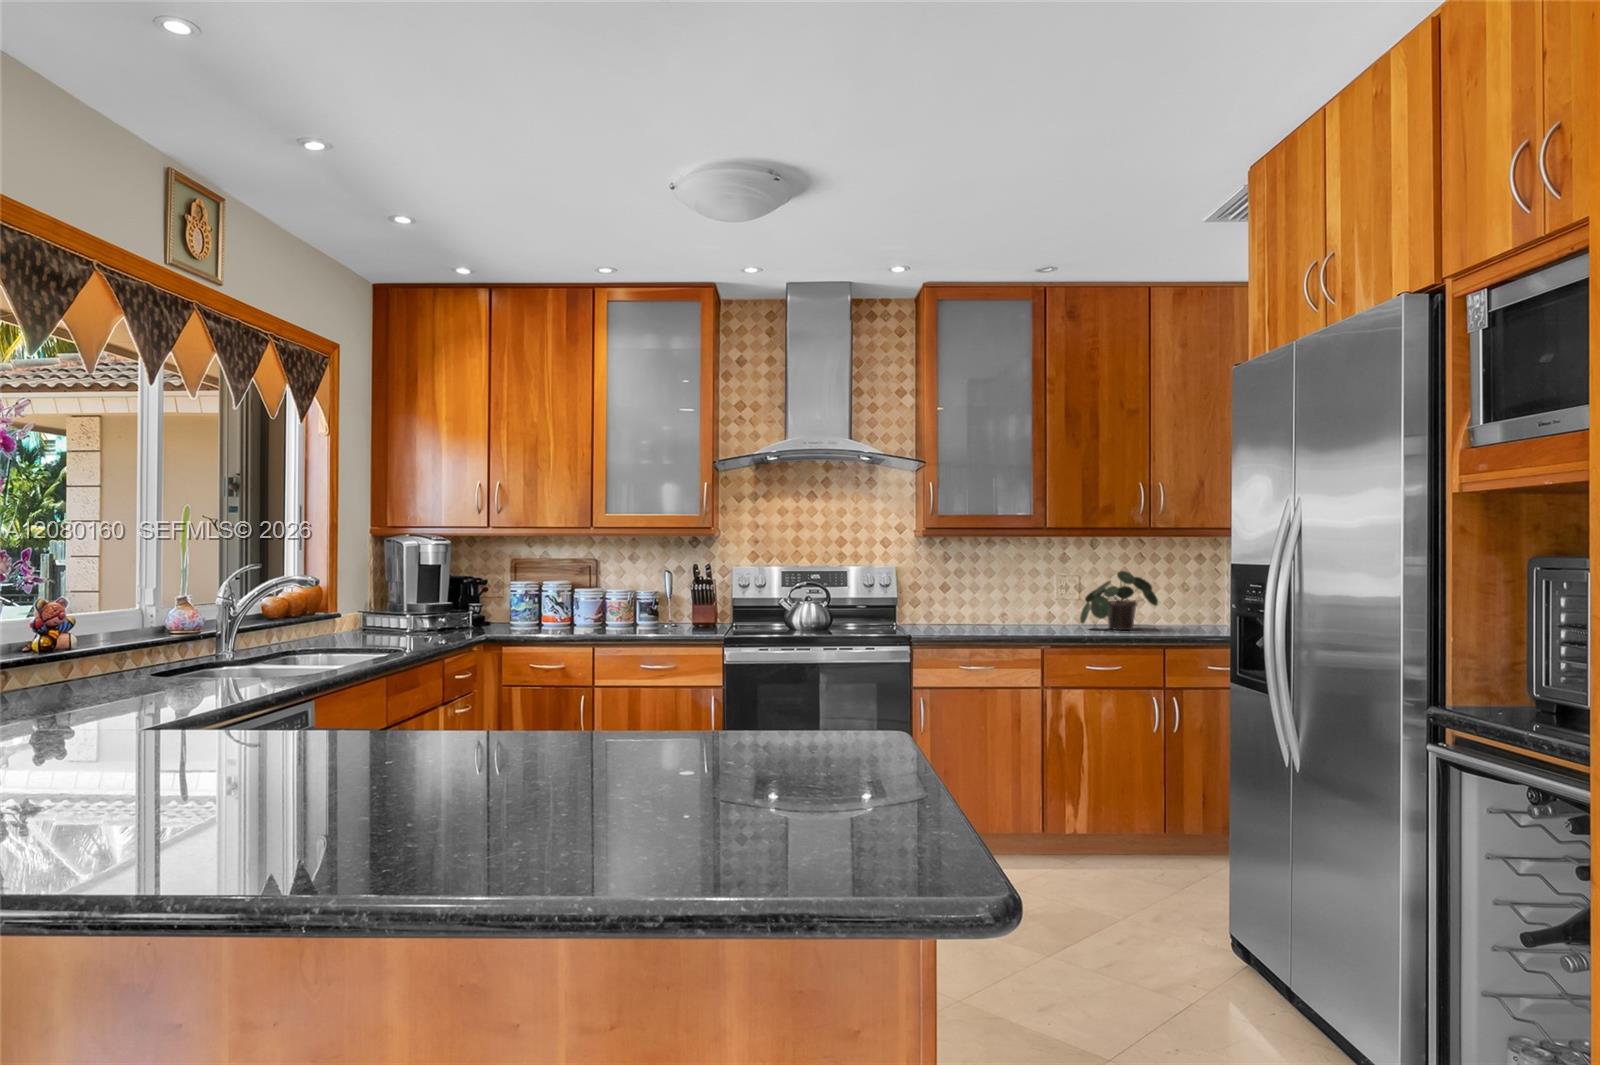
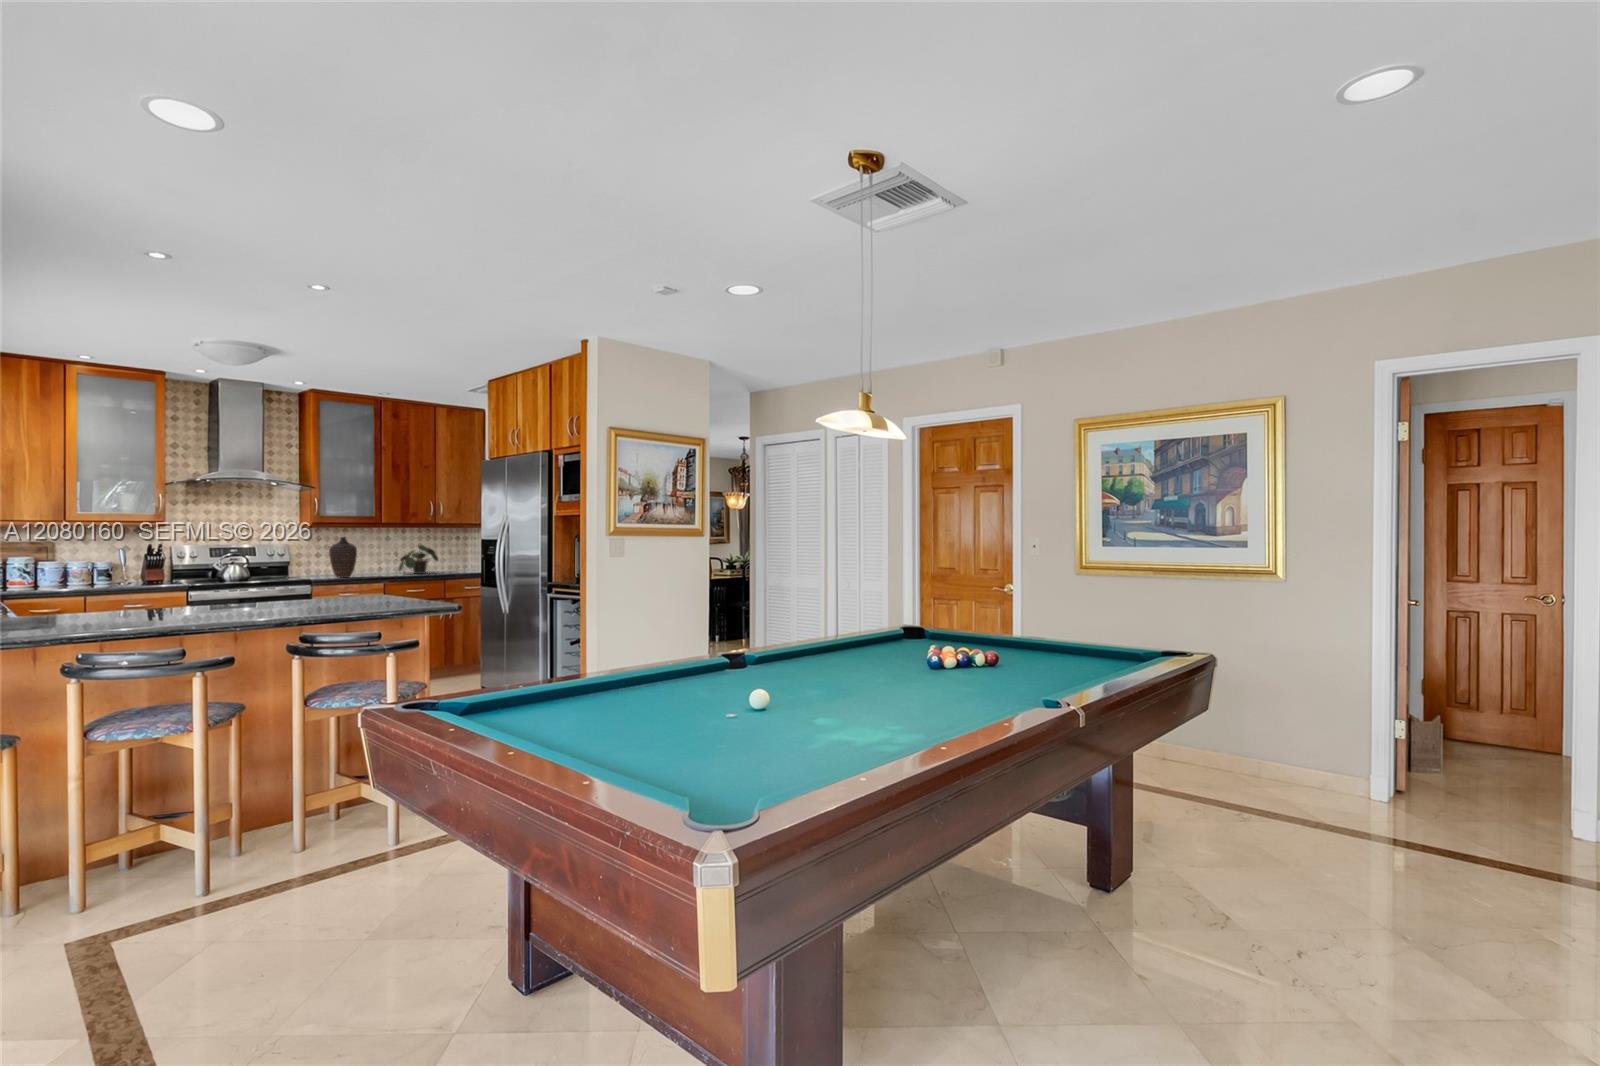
decorative vase: none [954,553,1001,633] -> present [329,537,357,578]

